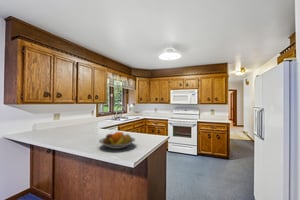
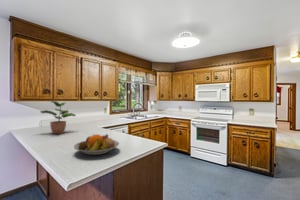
potted plant: none [44,104,78,136] -> present [41,101,76,134]

